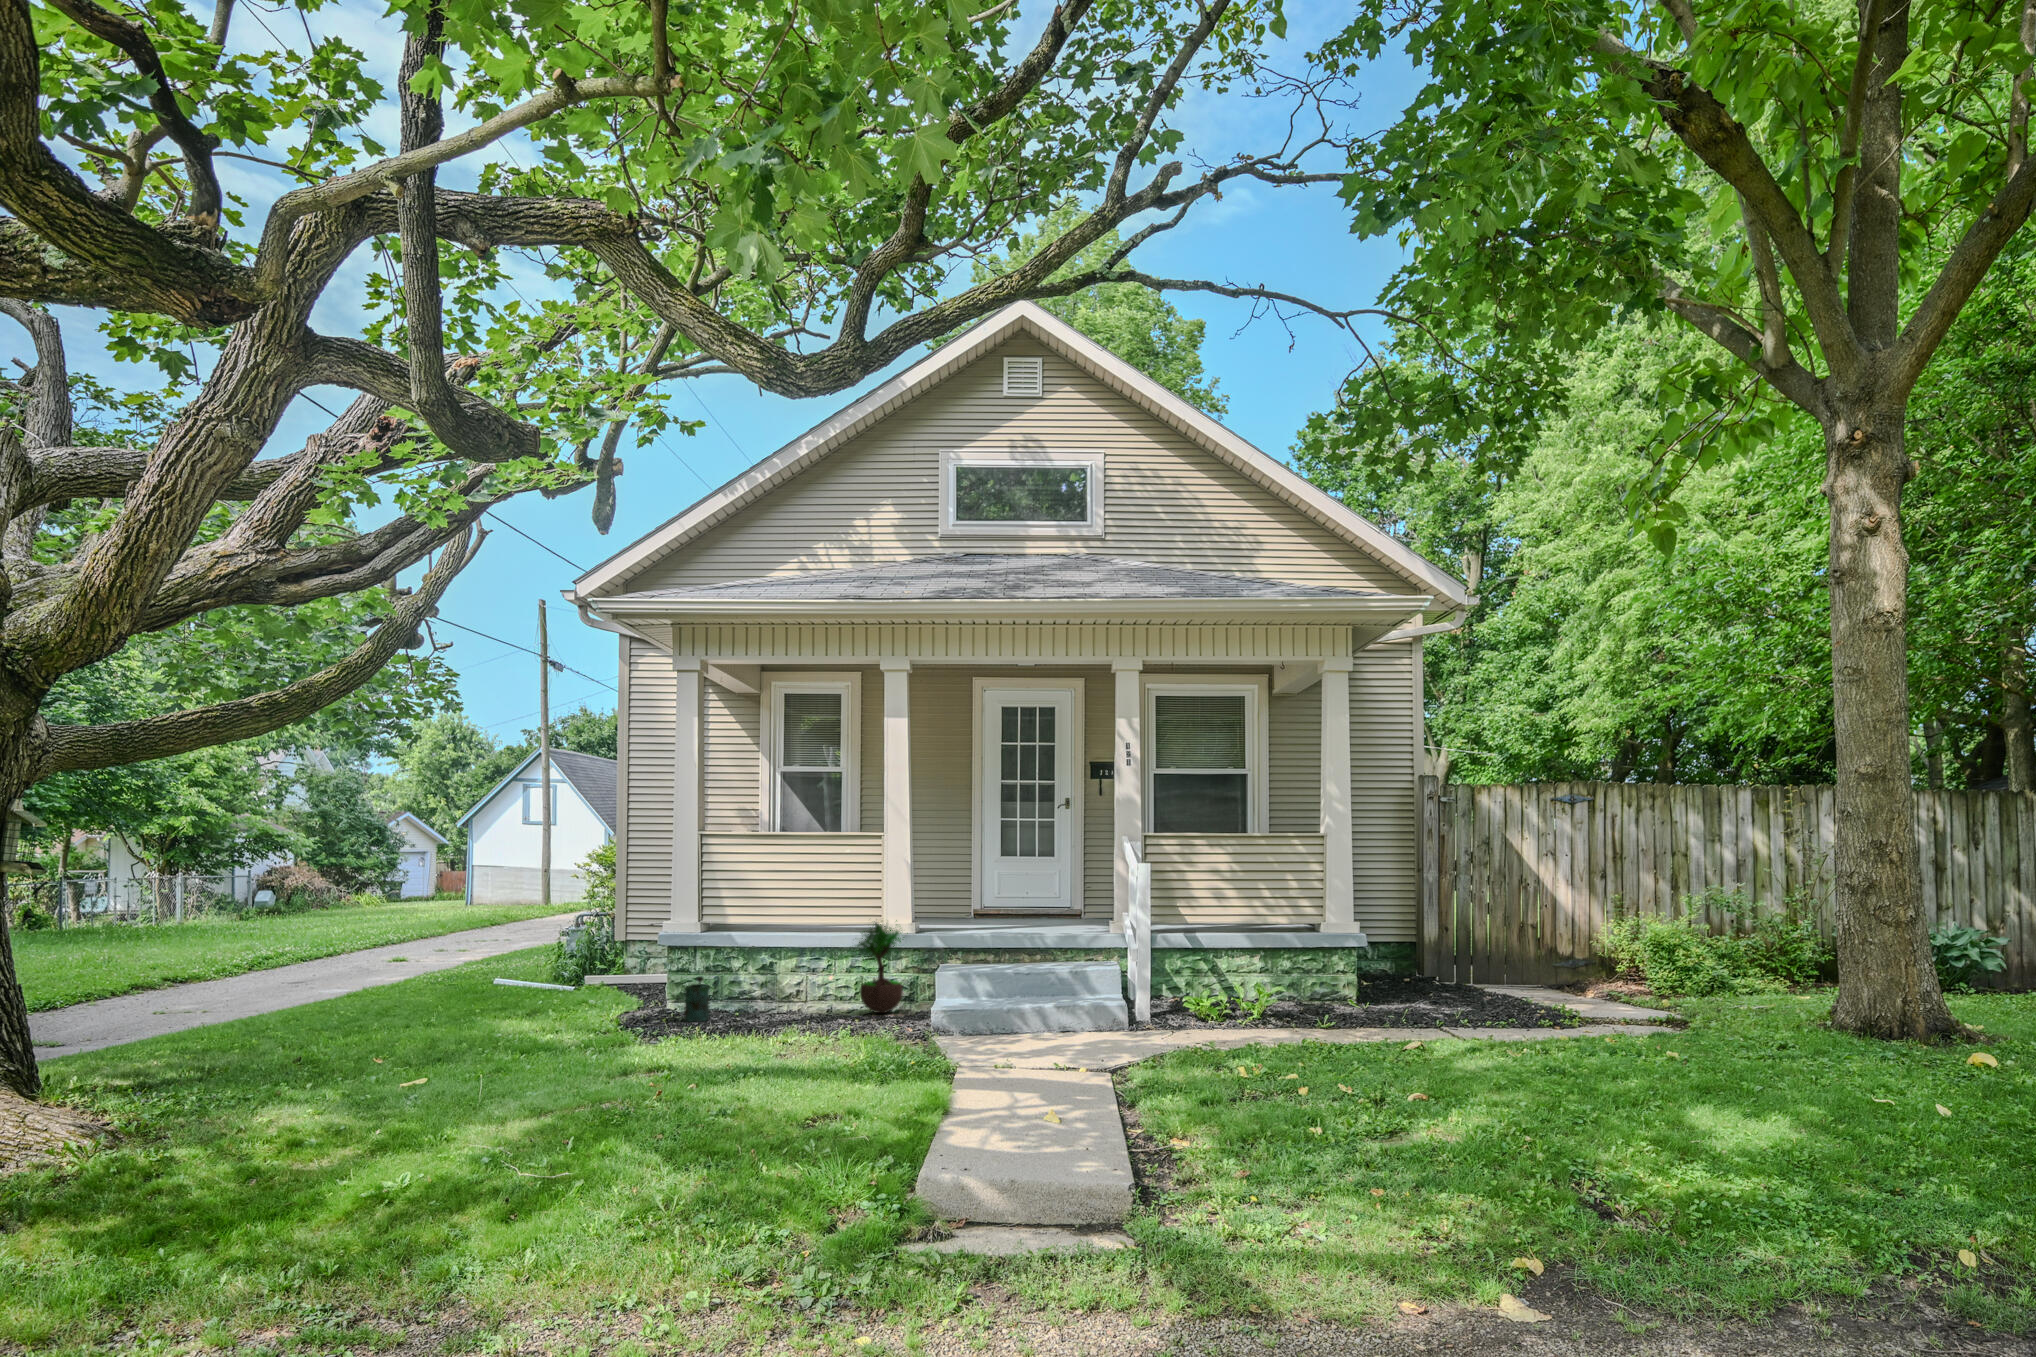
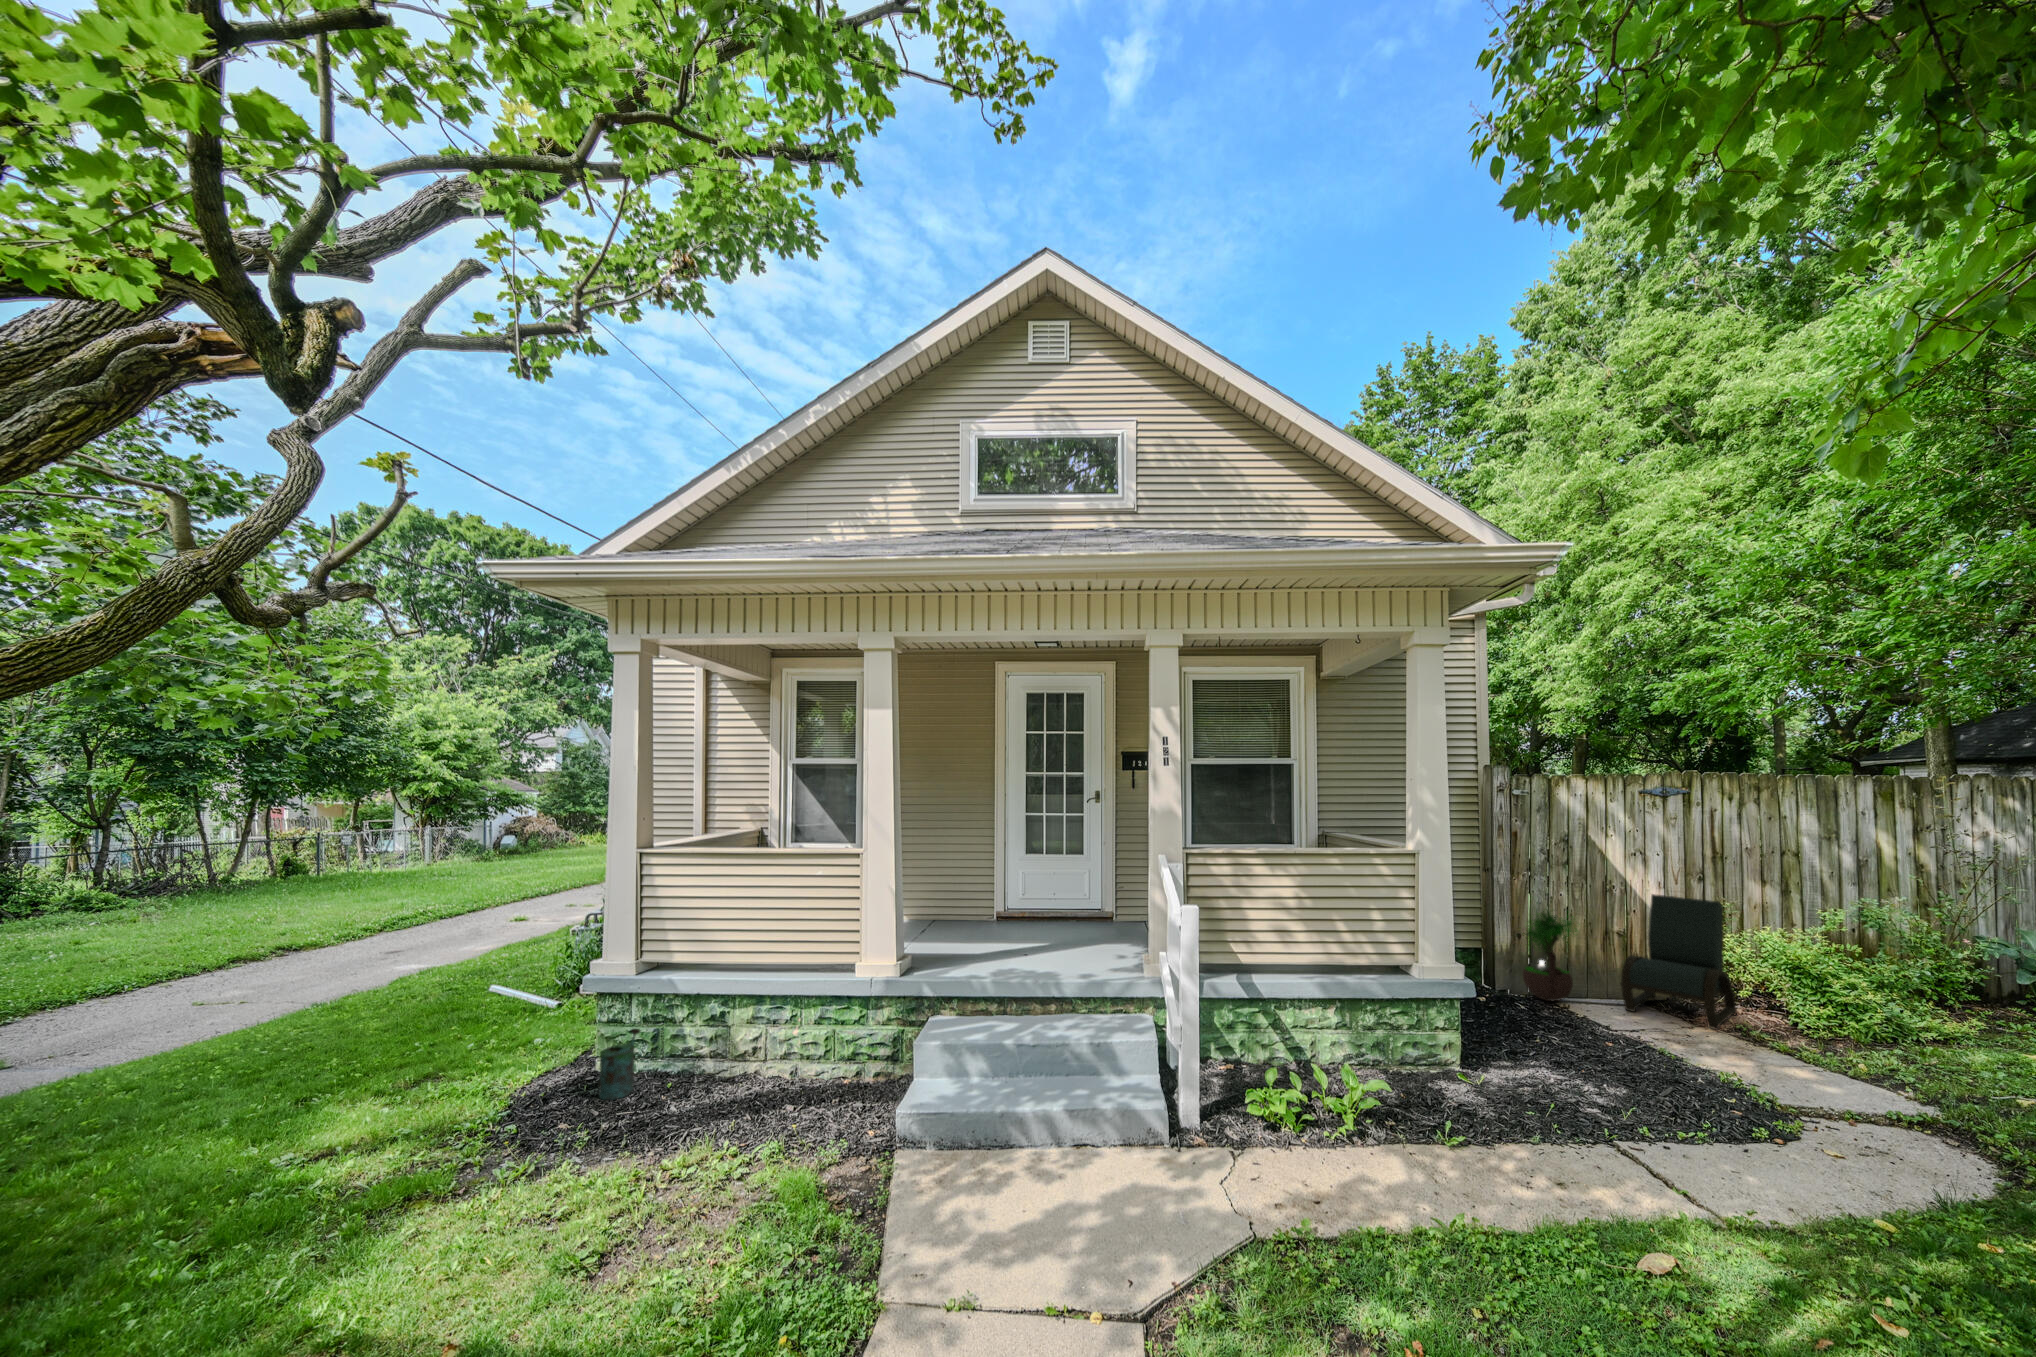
lounge chair: none [1507,881,1595,979] -> present [1621,894,1737,1030]
potted tree: present [853,920,908,1013] -> present [1522,911,1576,1001]

